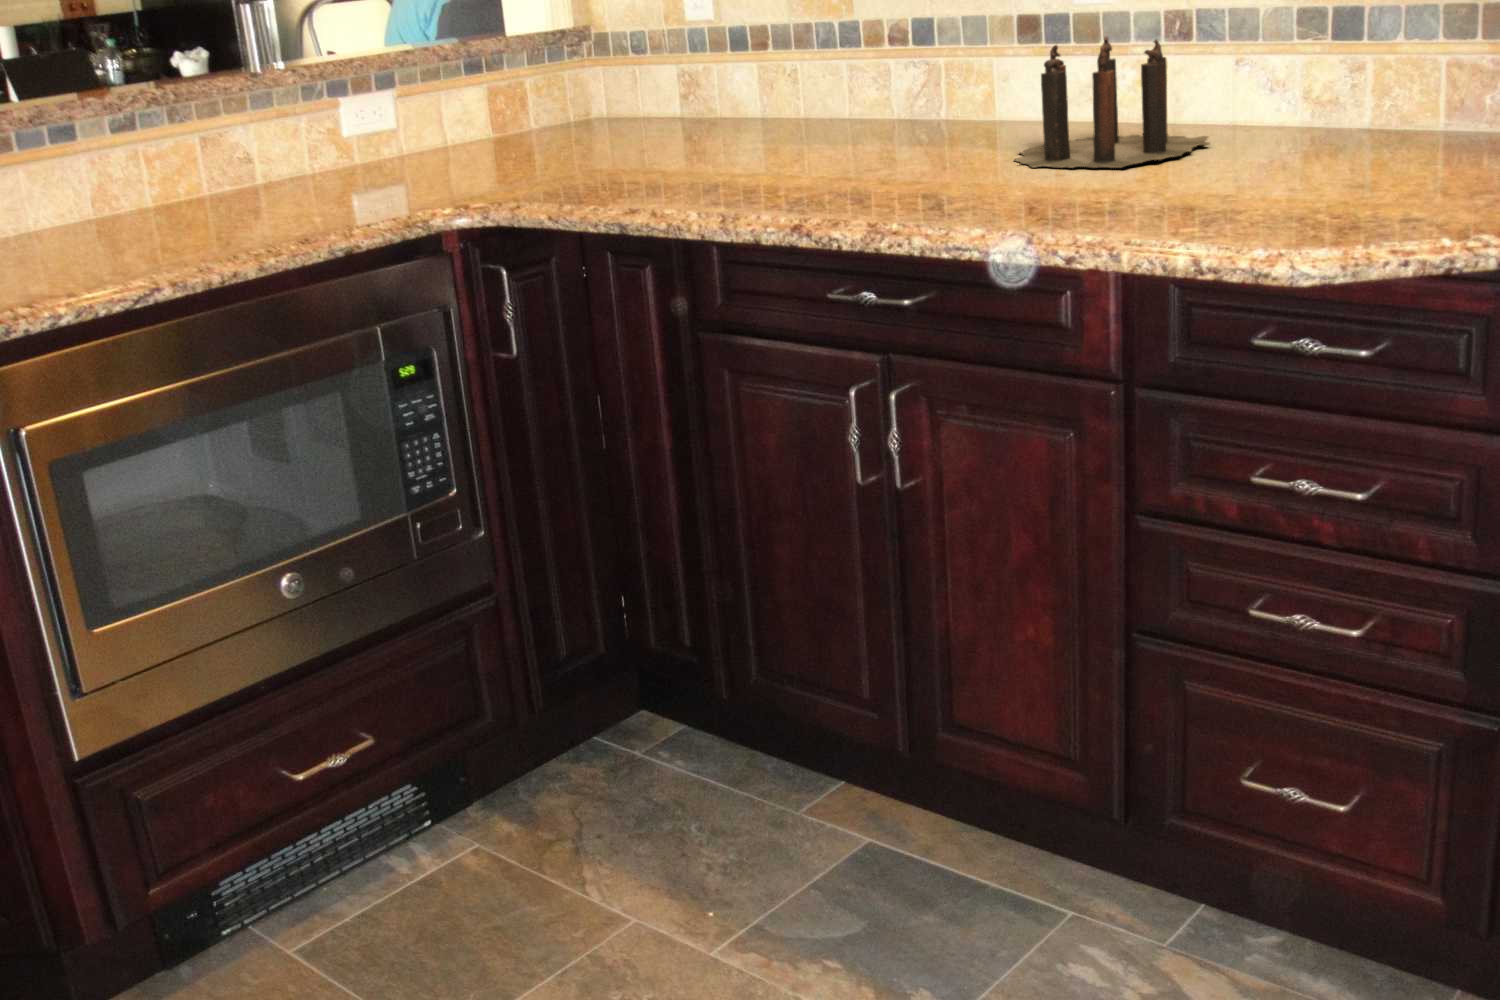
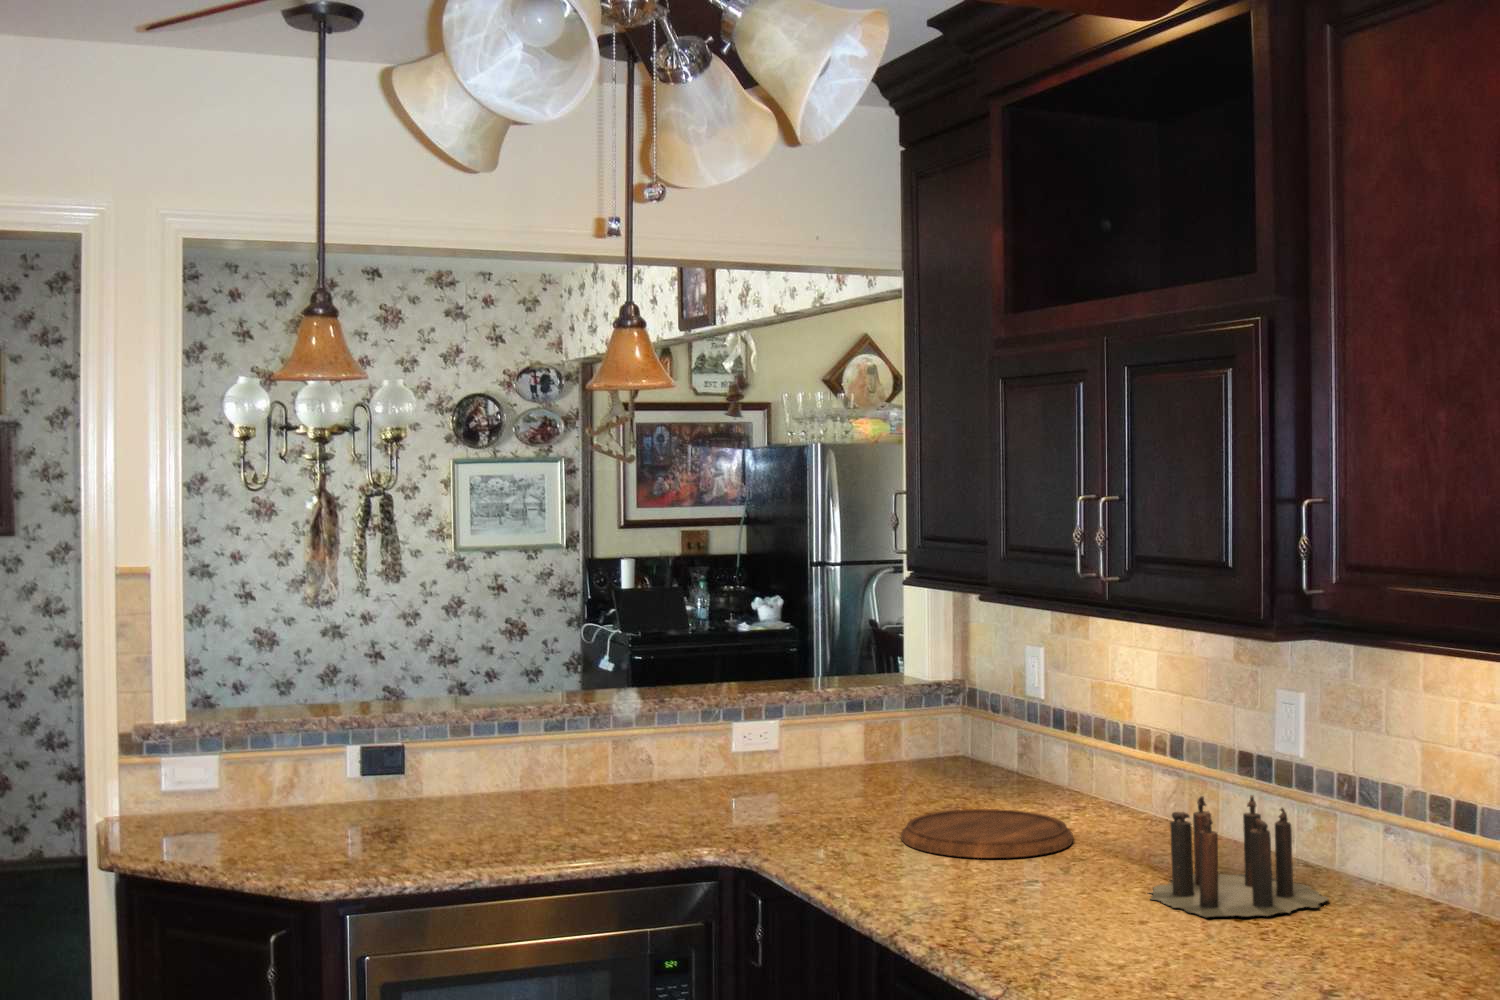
cutting board: none [656,129,860,178] -> present [901,809,1073,858]

